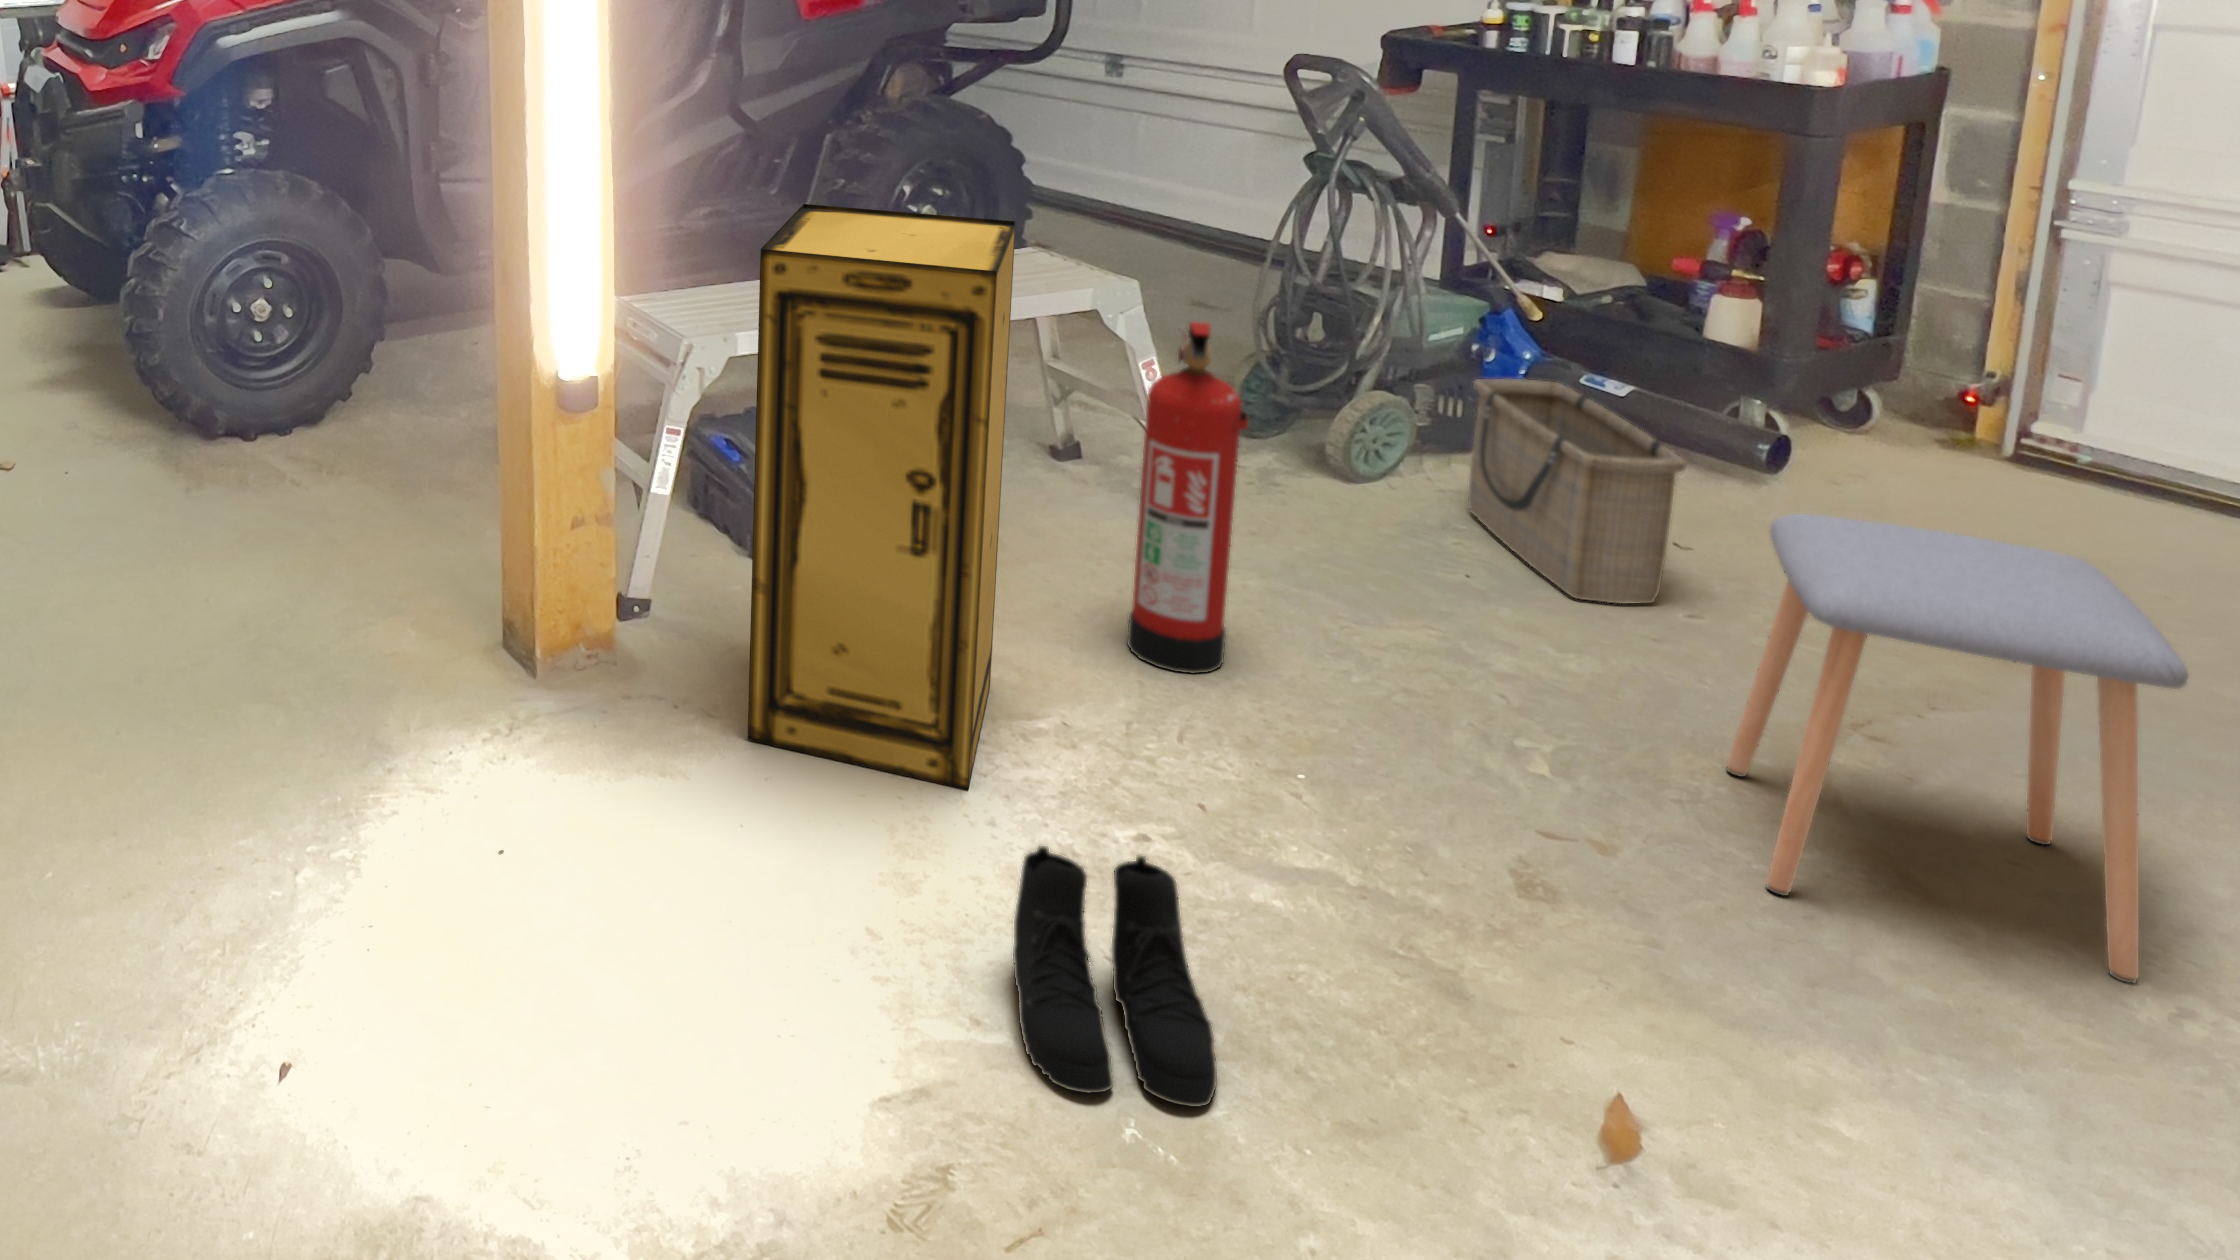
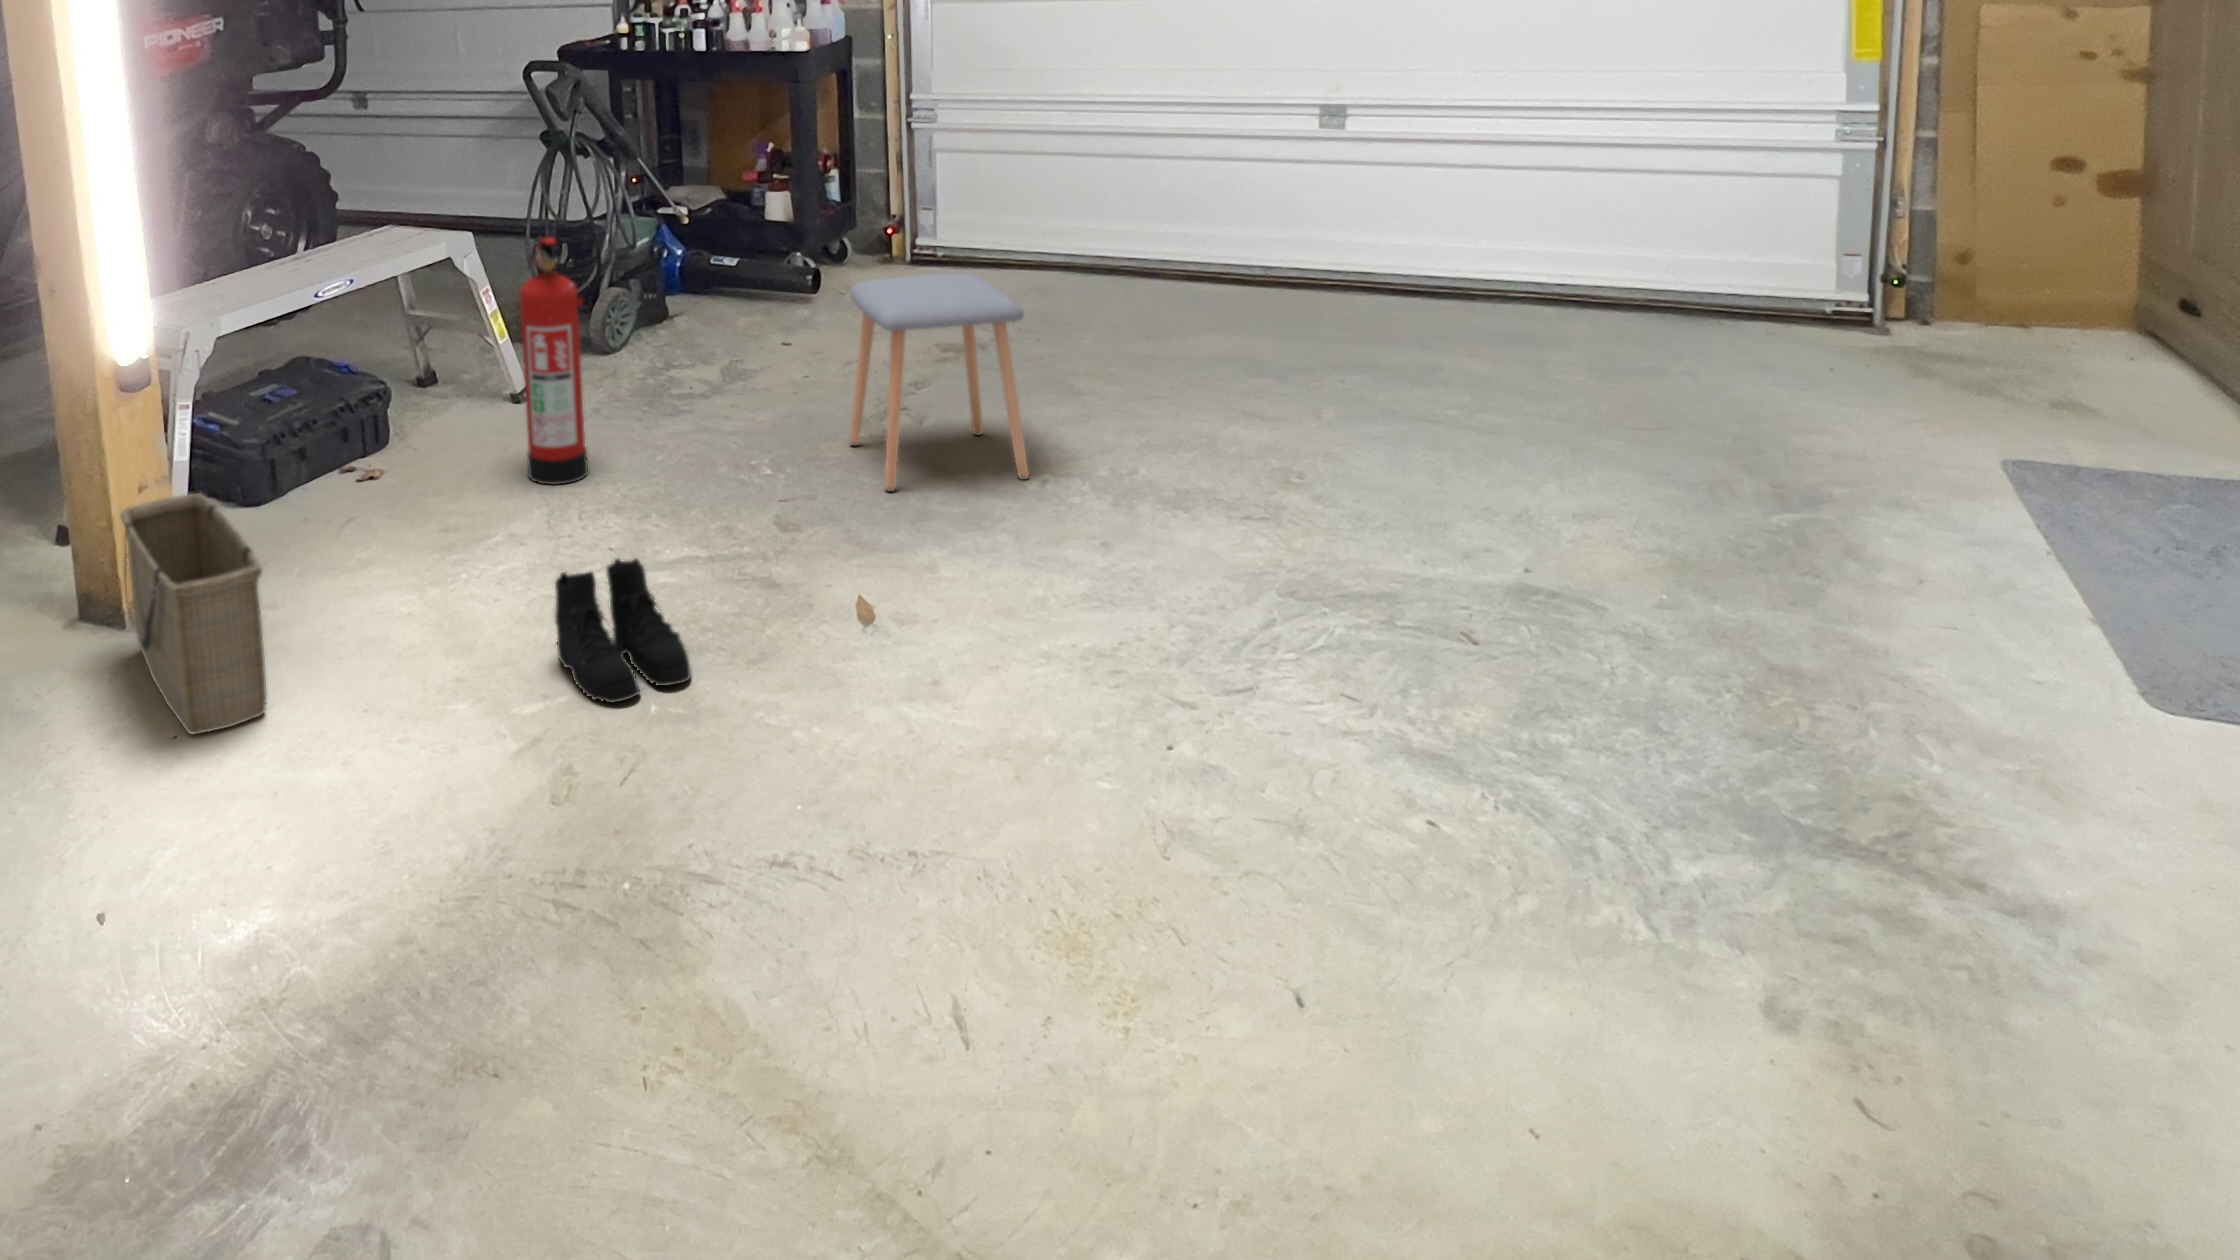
storage cabinet: present [748,204,1016,790] -> none [286,181,479,608]
basket: present [1468,379,1686,604] -> present [120,493,267,734]

